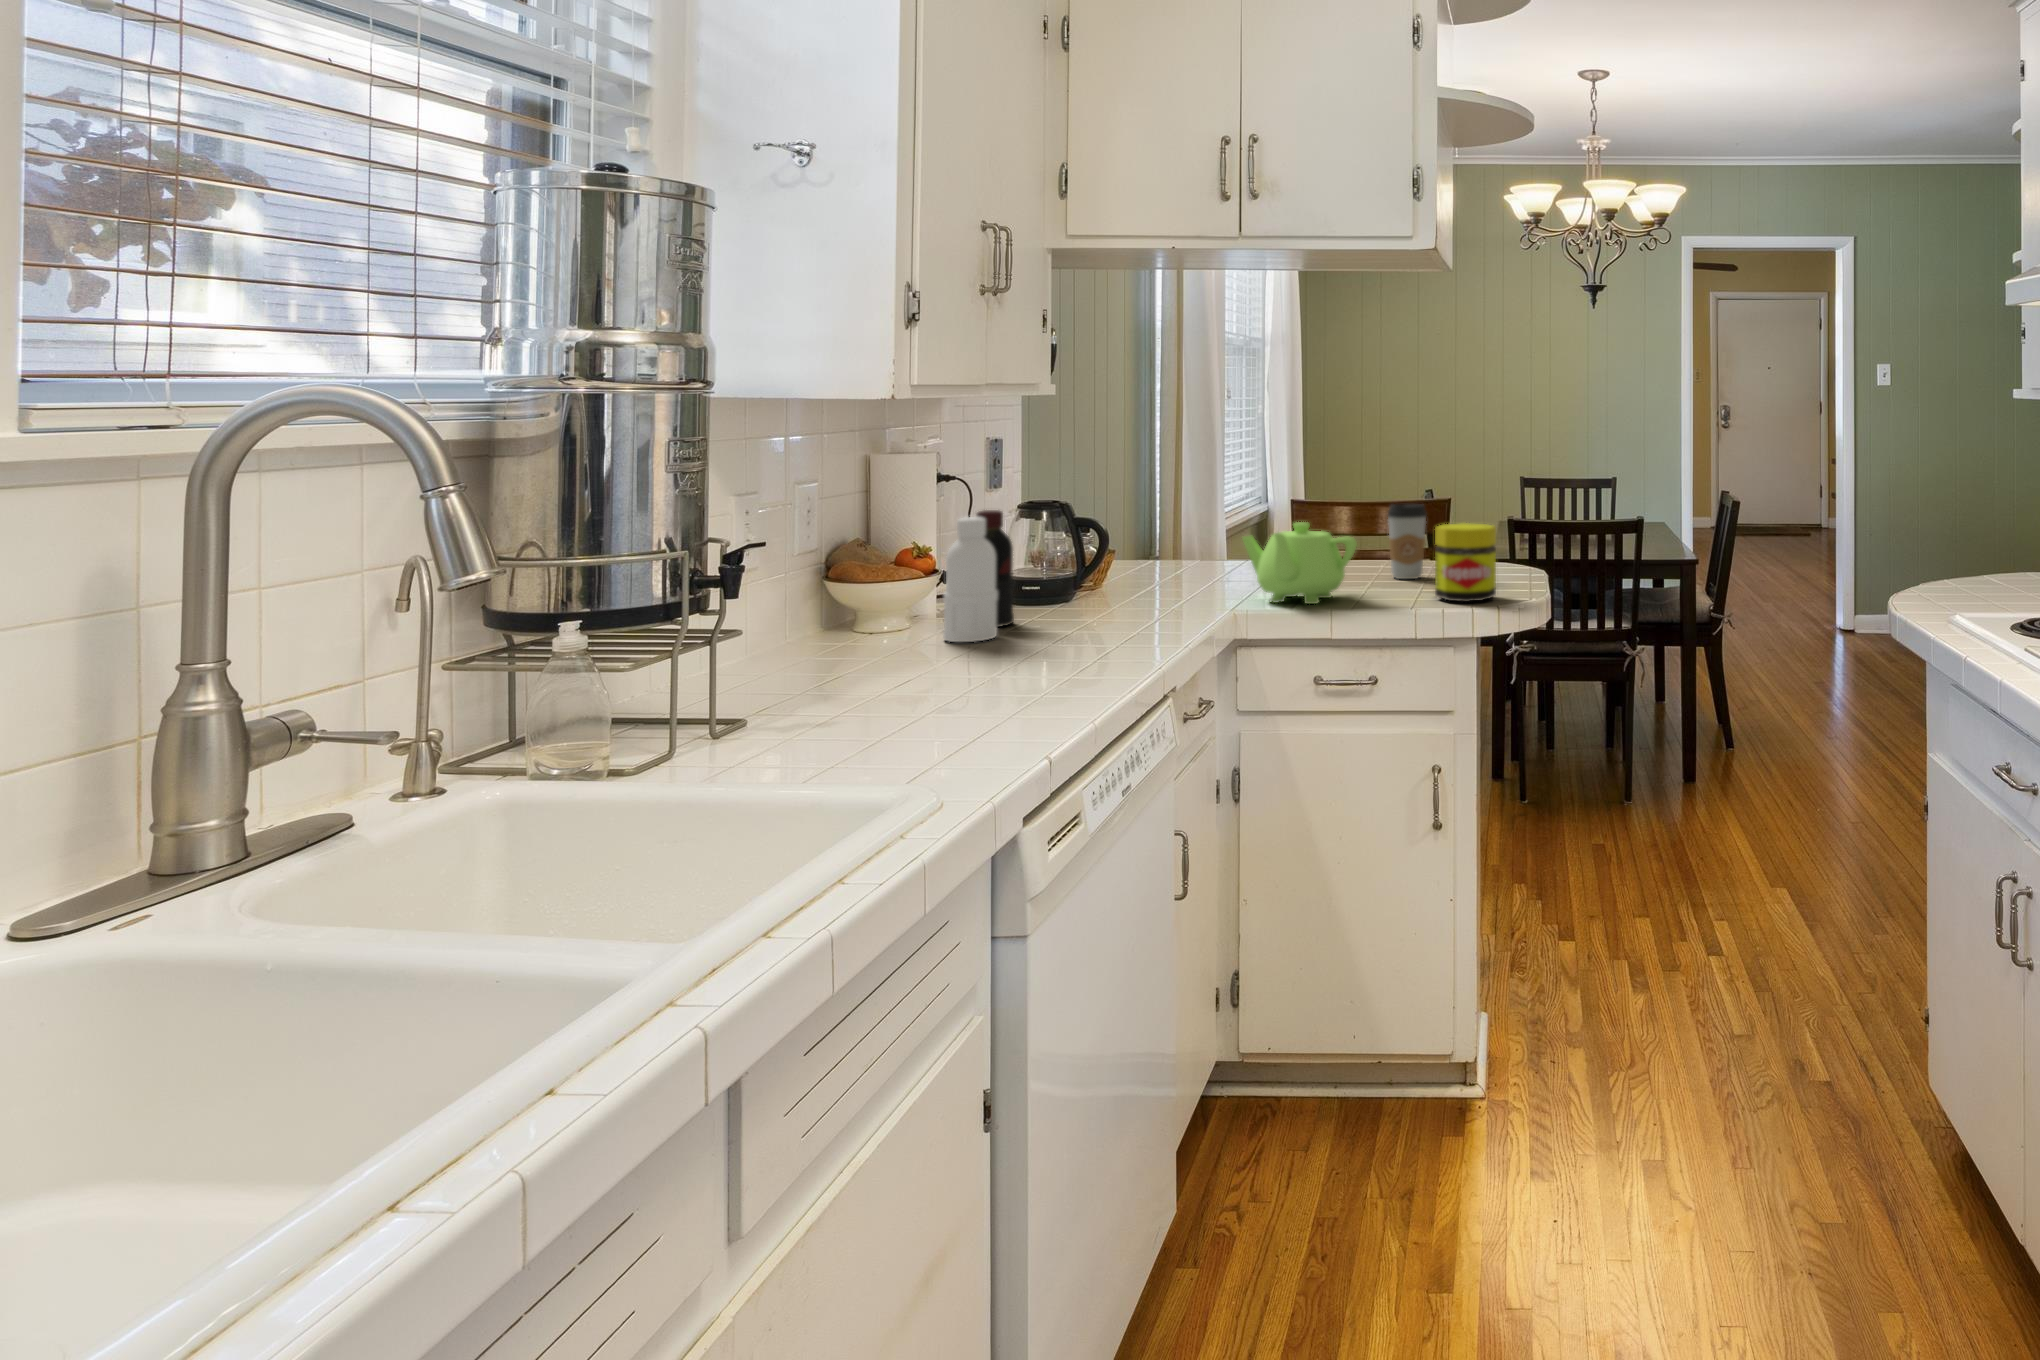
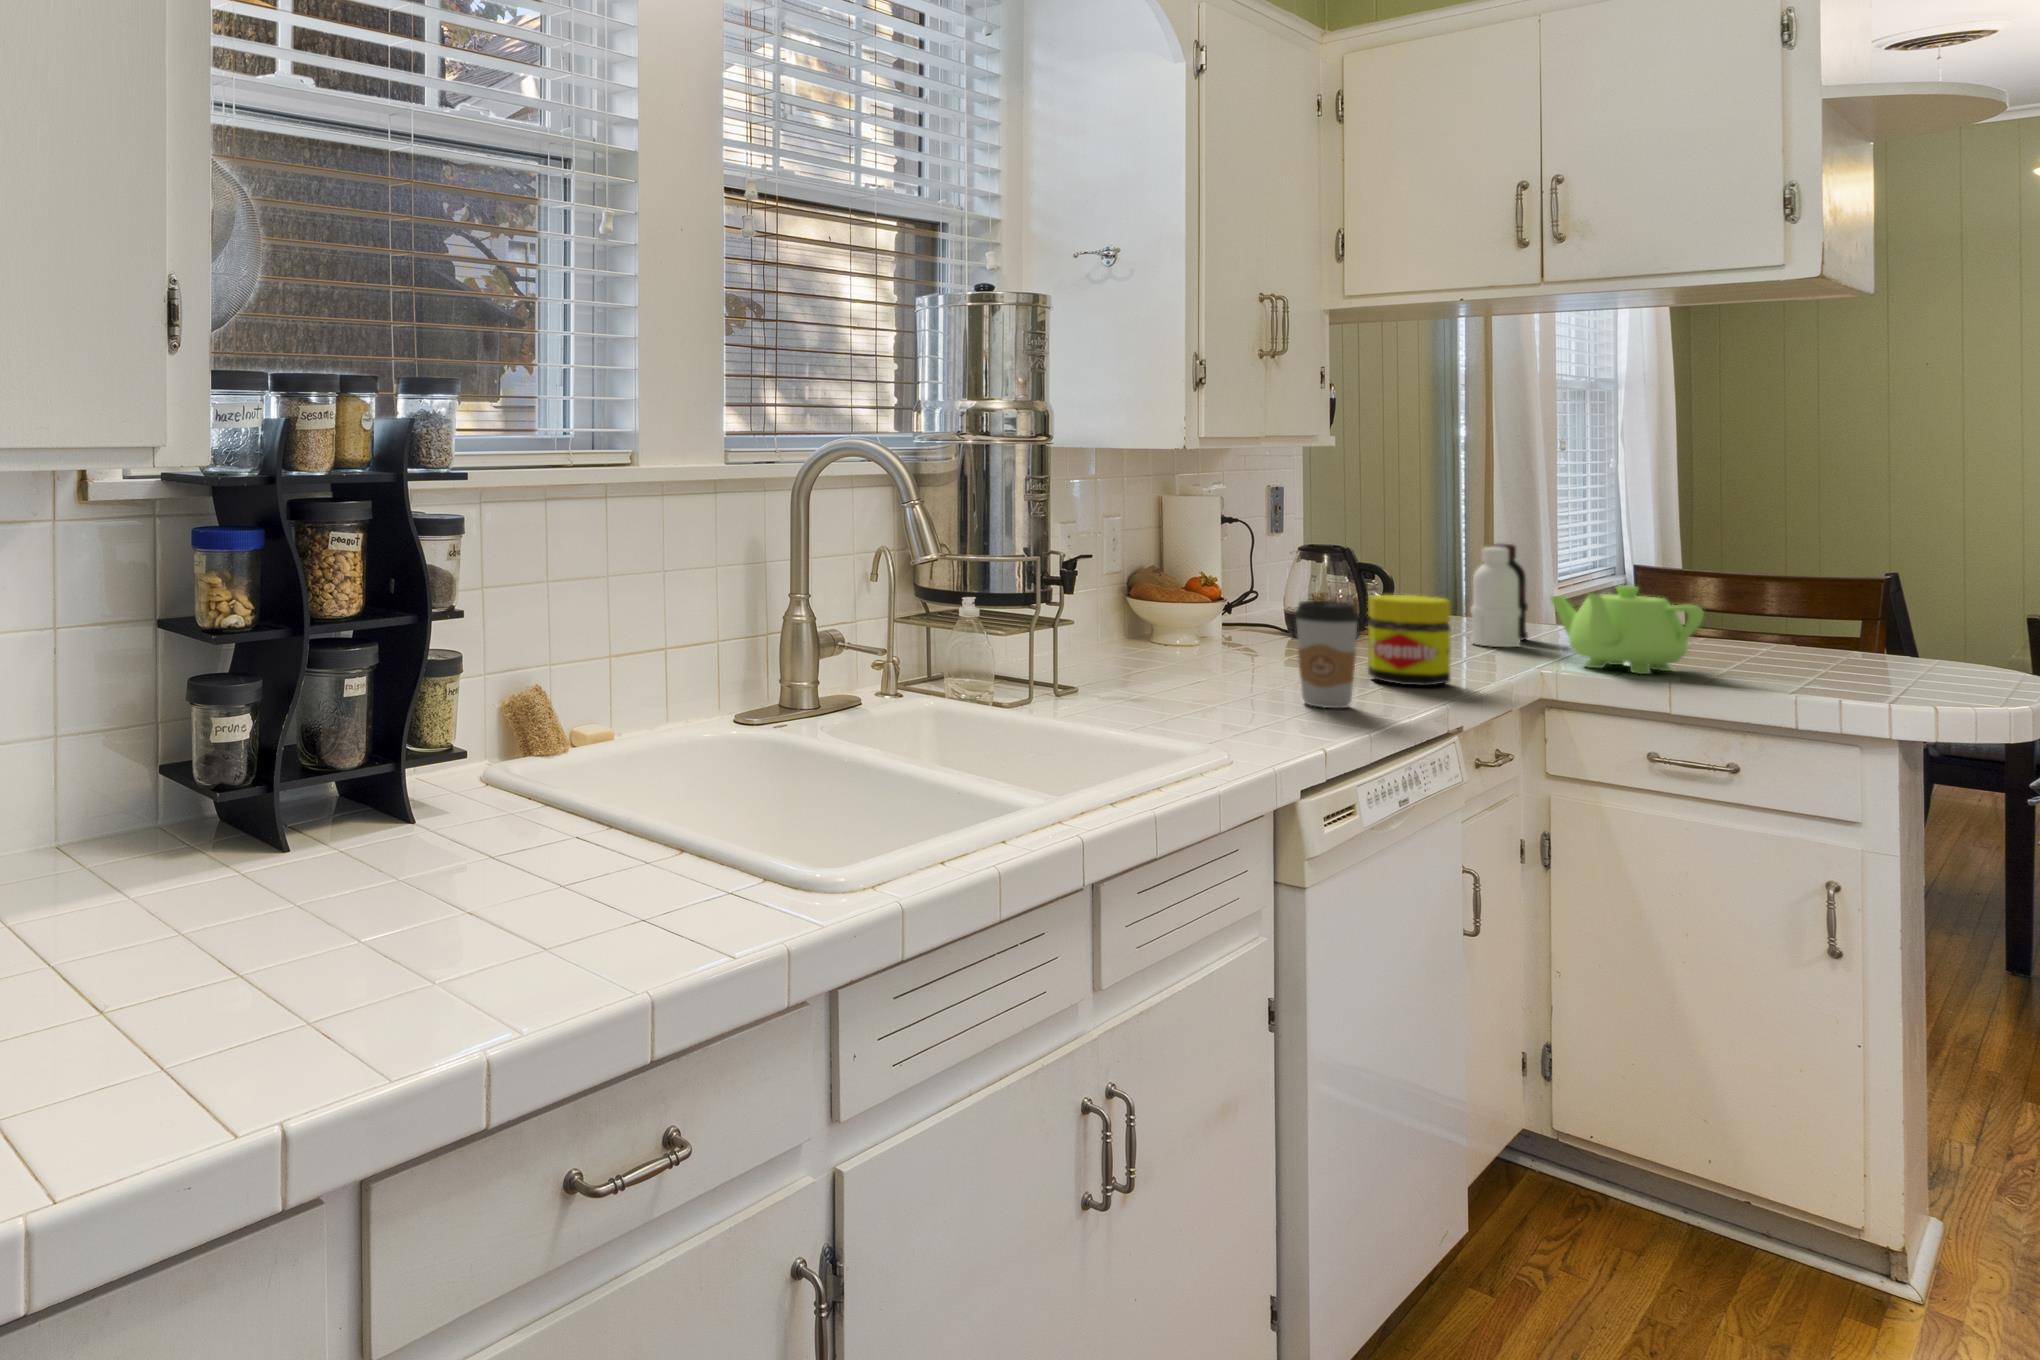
coffee cup: present [1388,504,1426,579] -> present [1295,601,1358,708]
bottle: present [943,510,1014,642] -> present [1471,544,1528,647]
jar: present [1435,523,1496,602] -> present [1368,595,1451,686]

